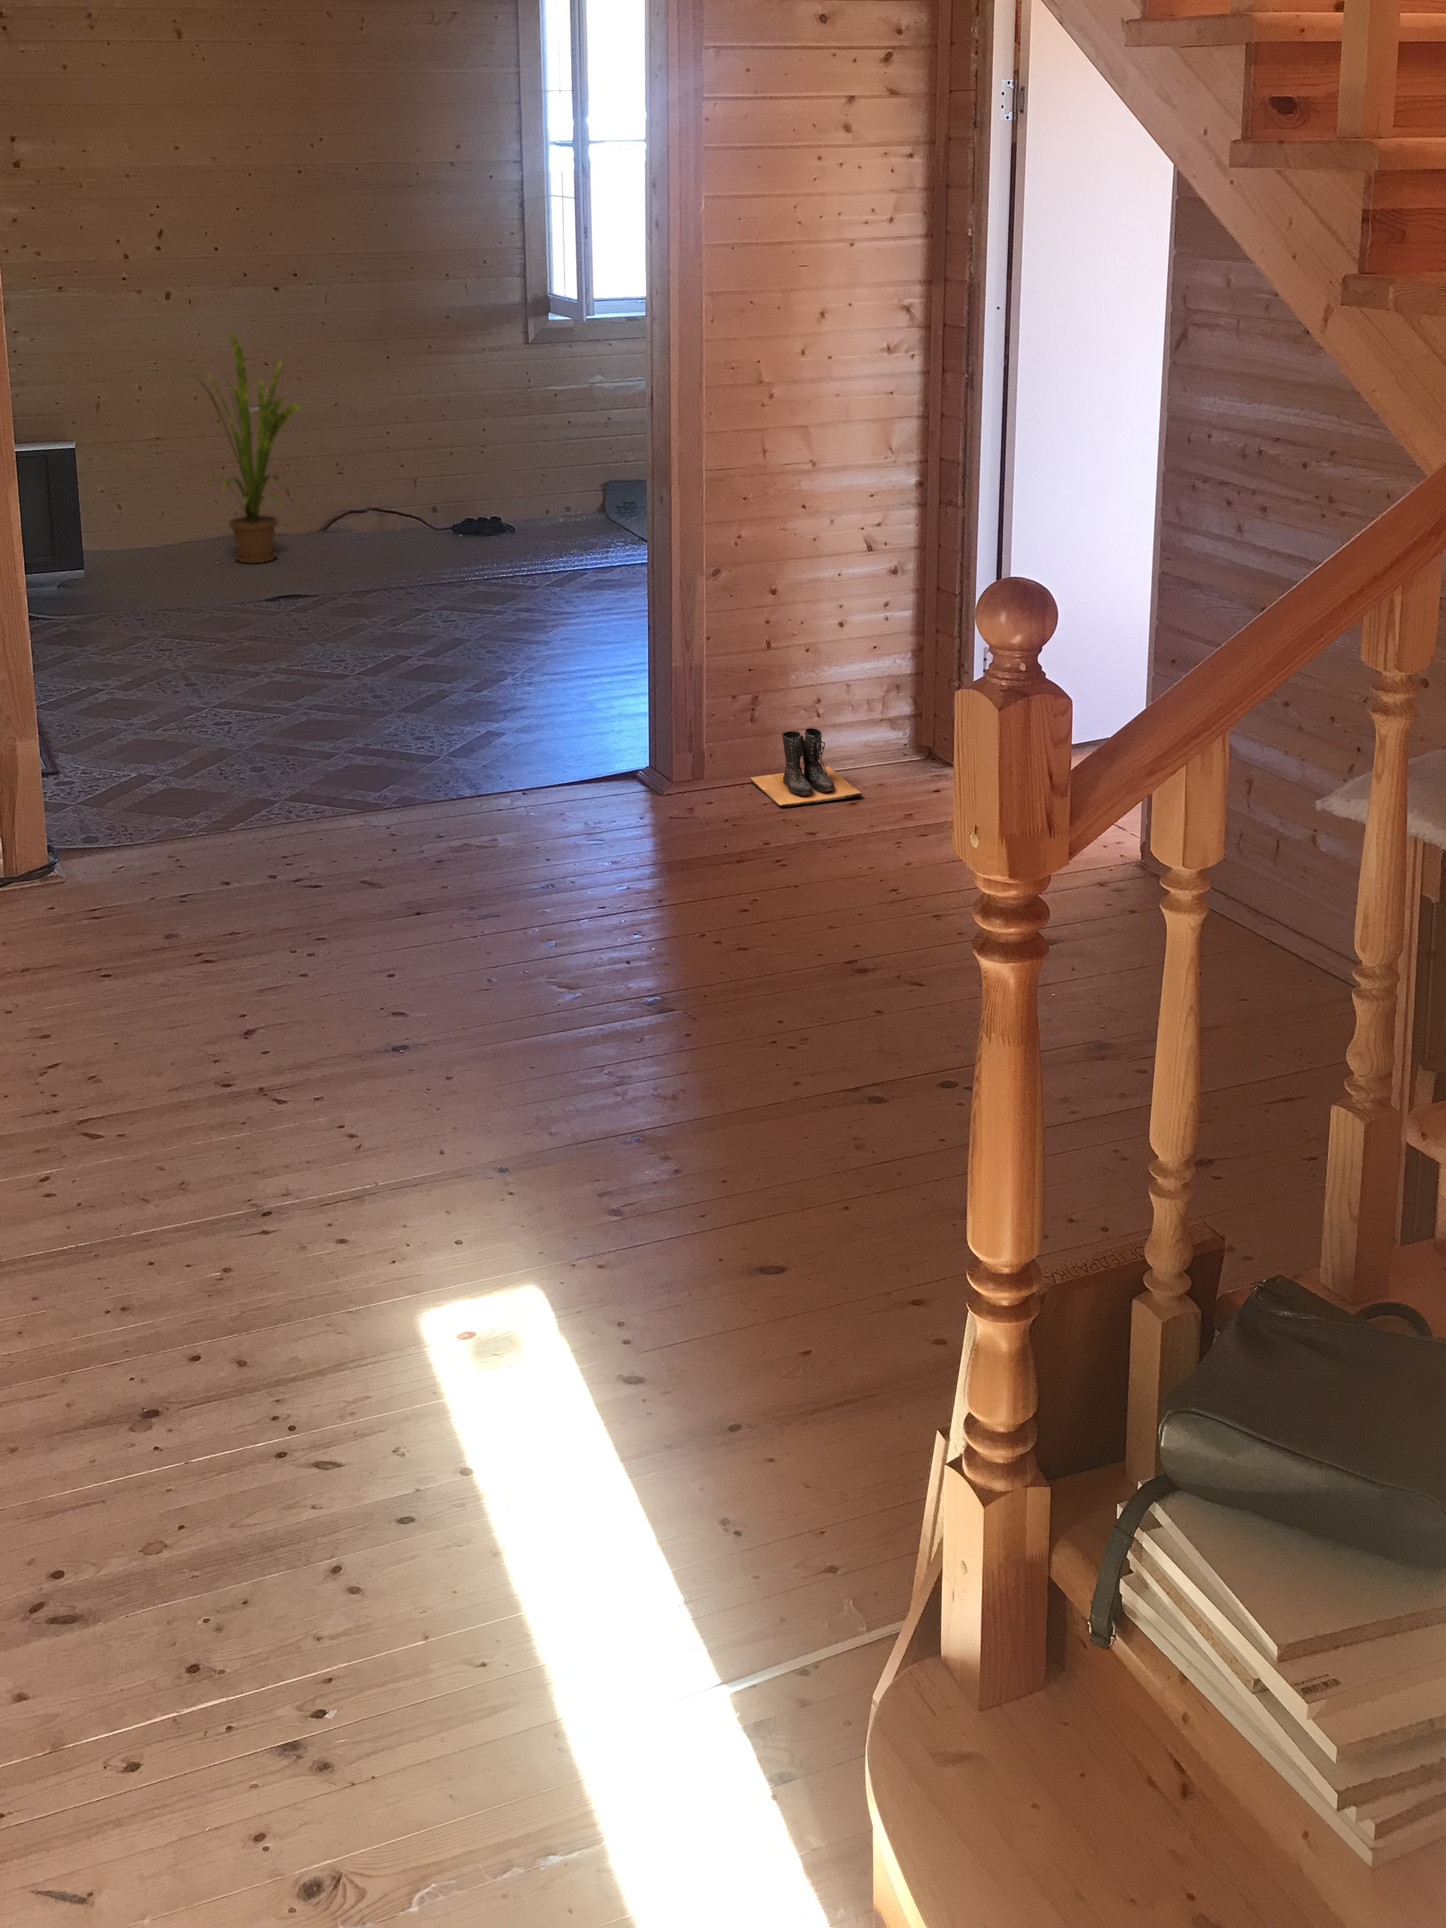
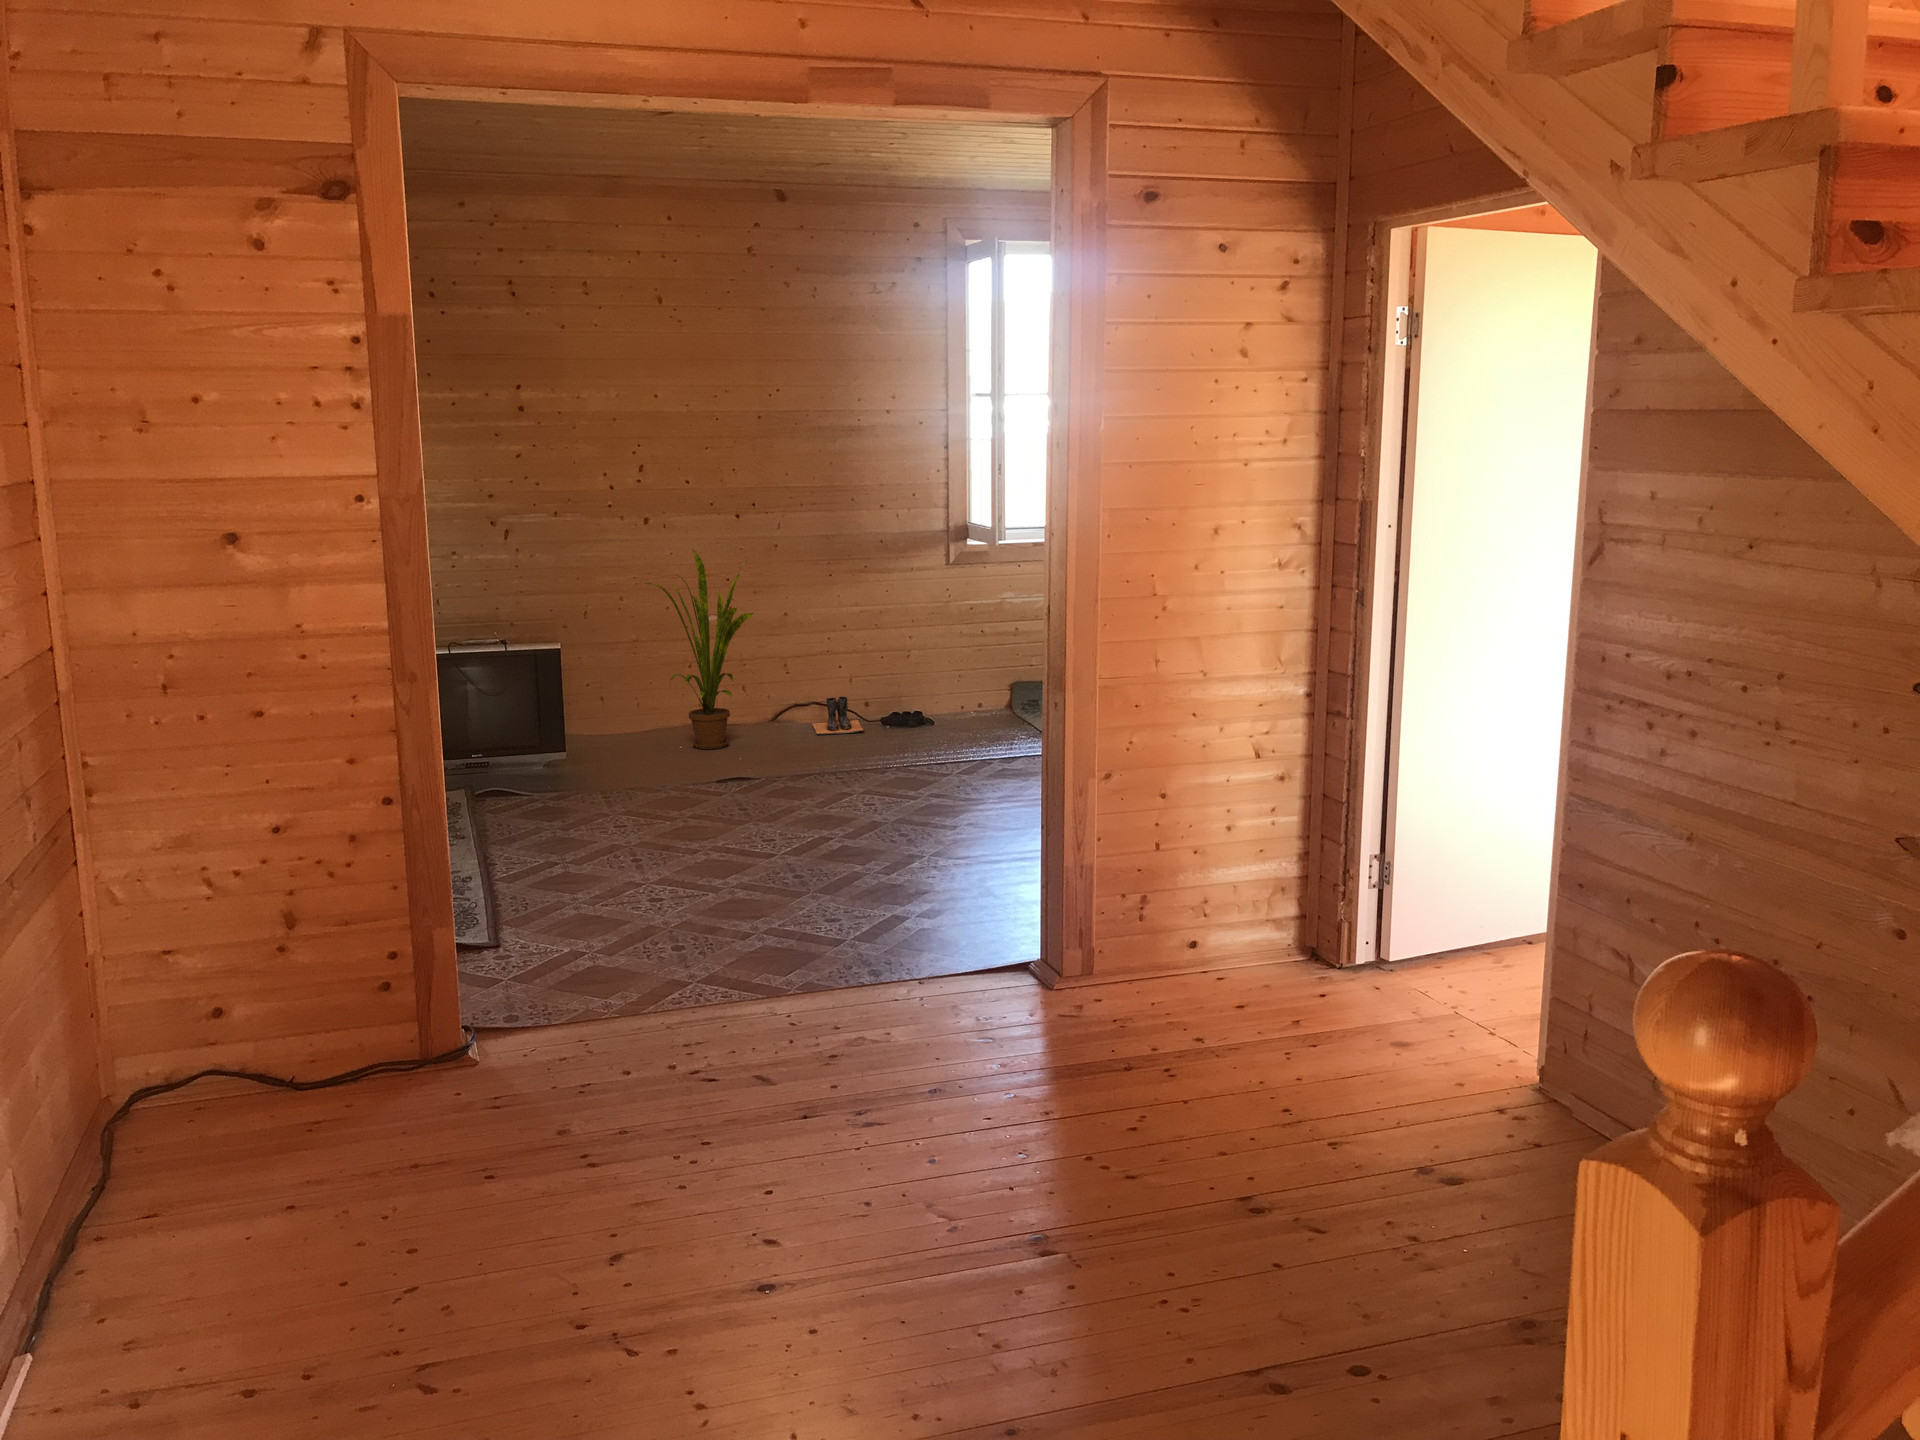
boots: present [750,728,862,806] -> present [812,697,864,735]

